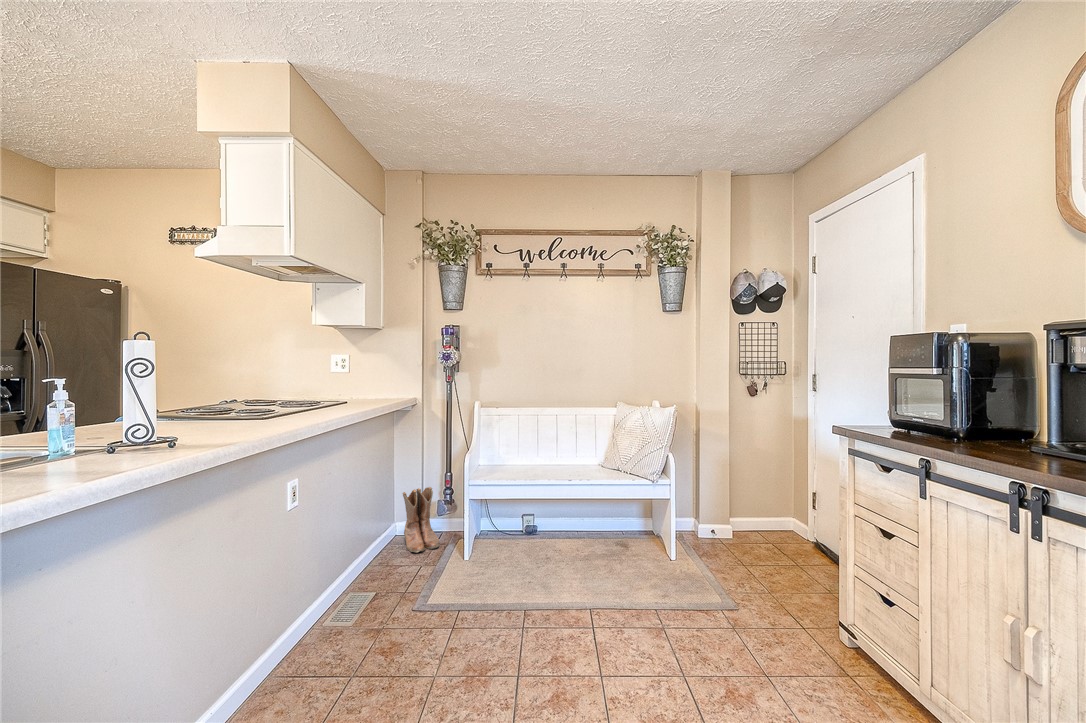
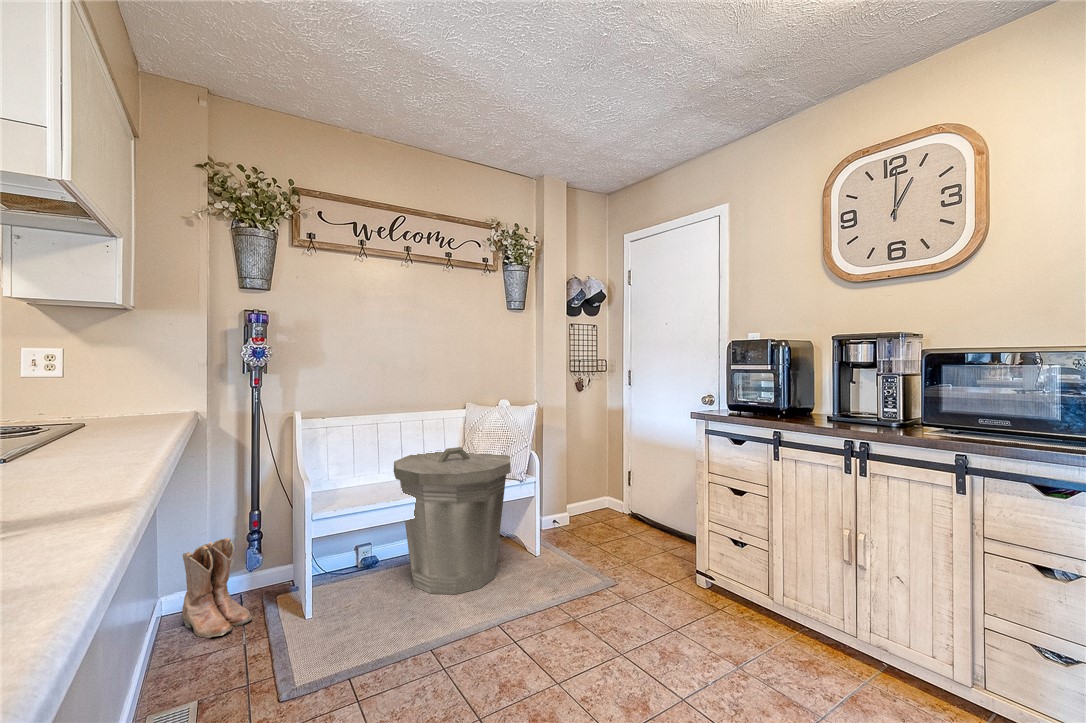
trash can: none [534,442,641,572] -> present [394,447,511,594]

